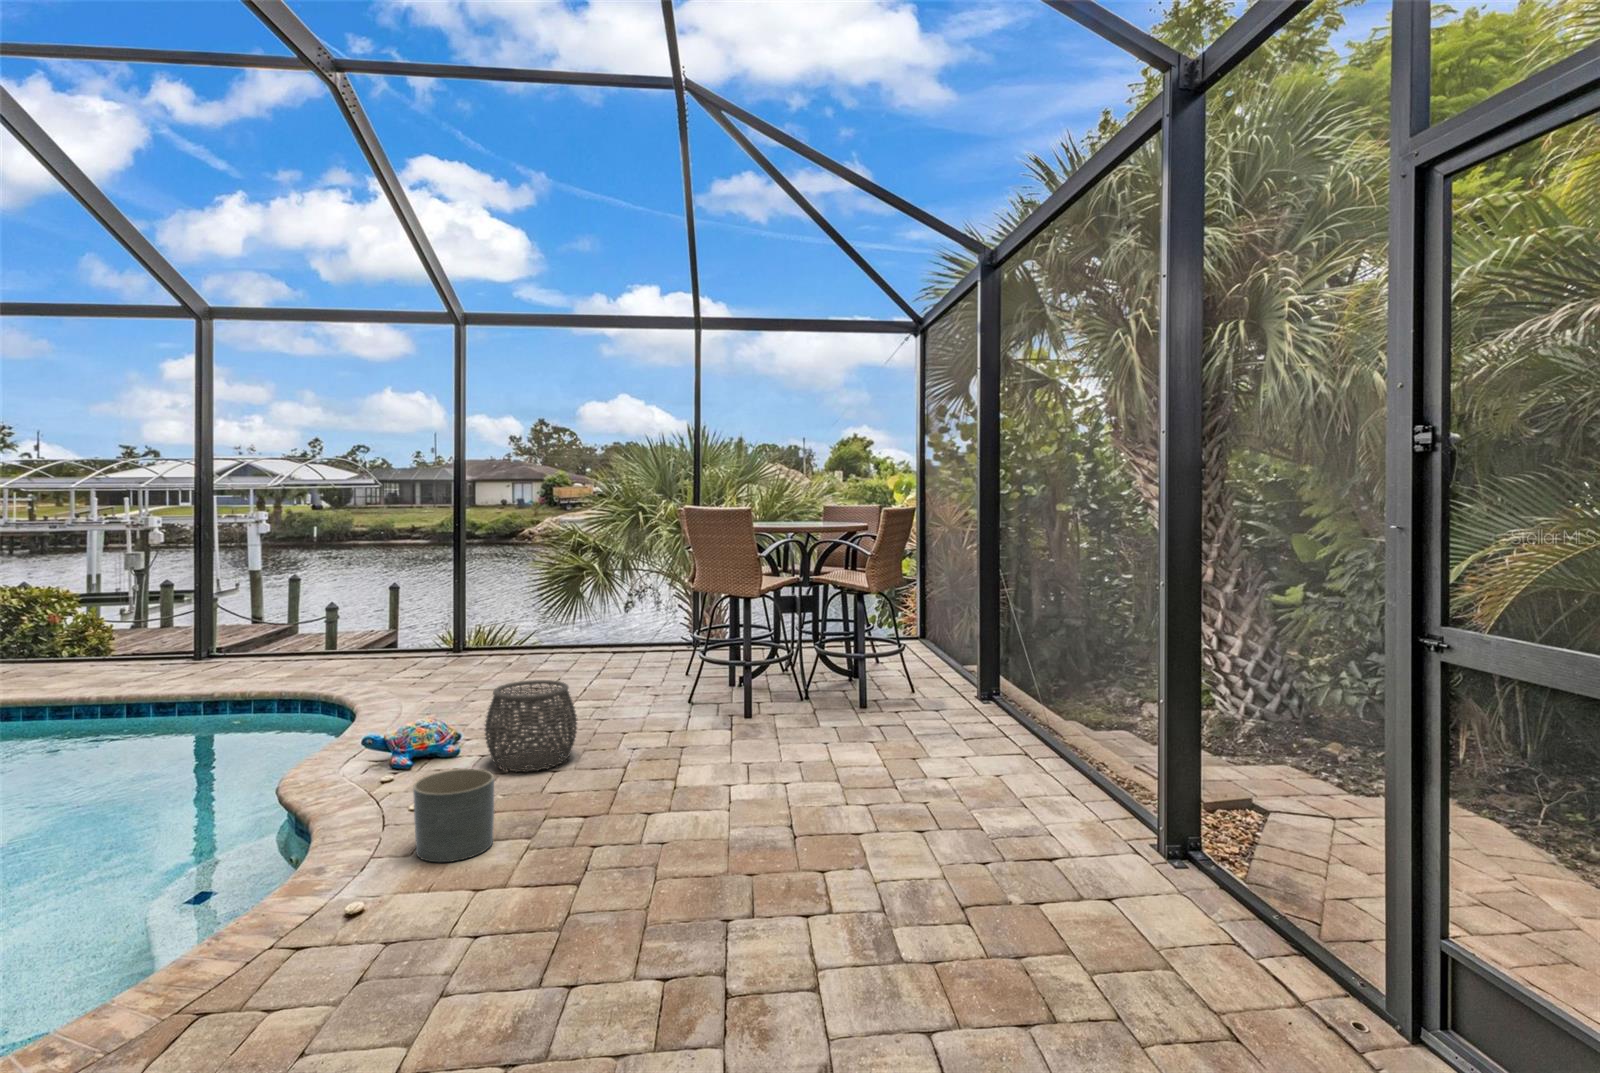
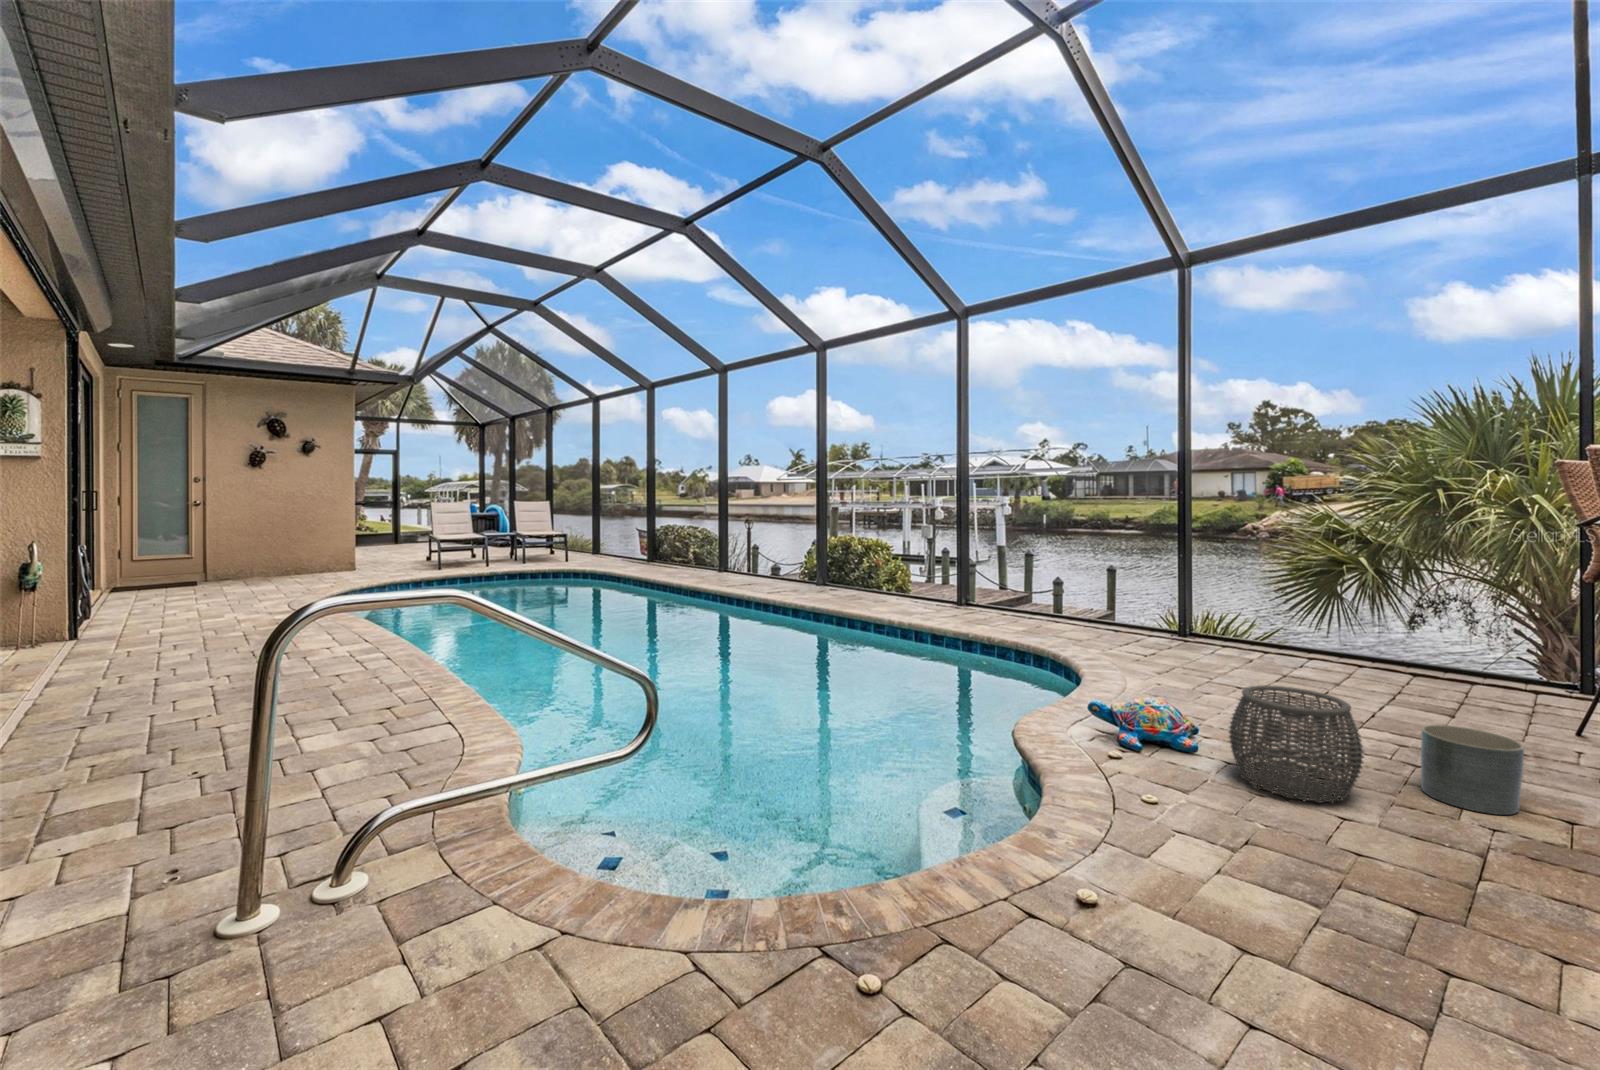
planter: present [413,769,494,862] -> present [1421,725,1524,815]

